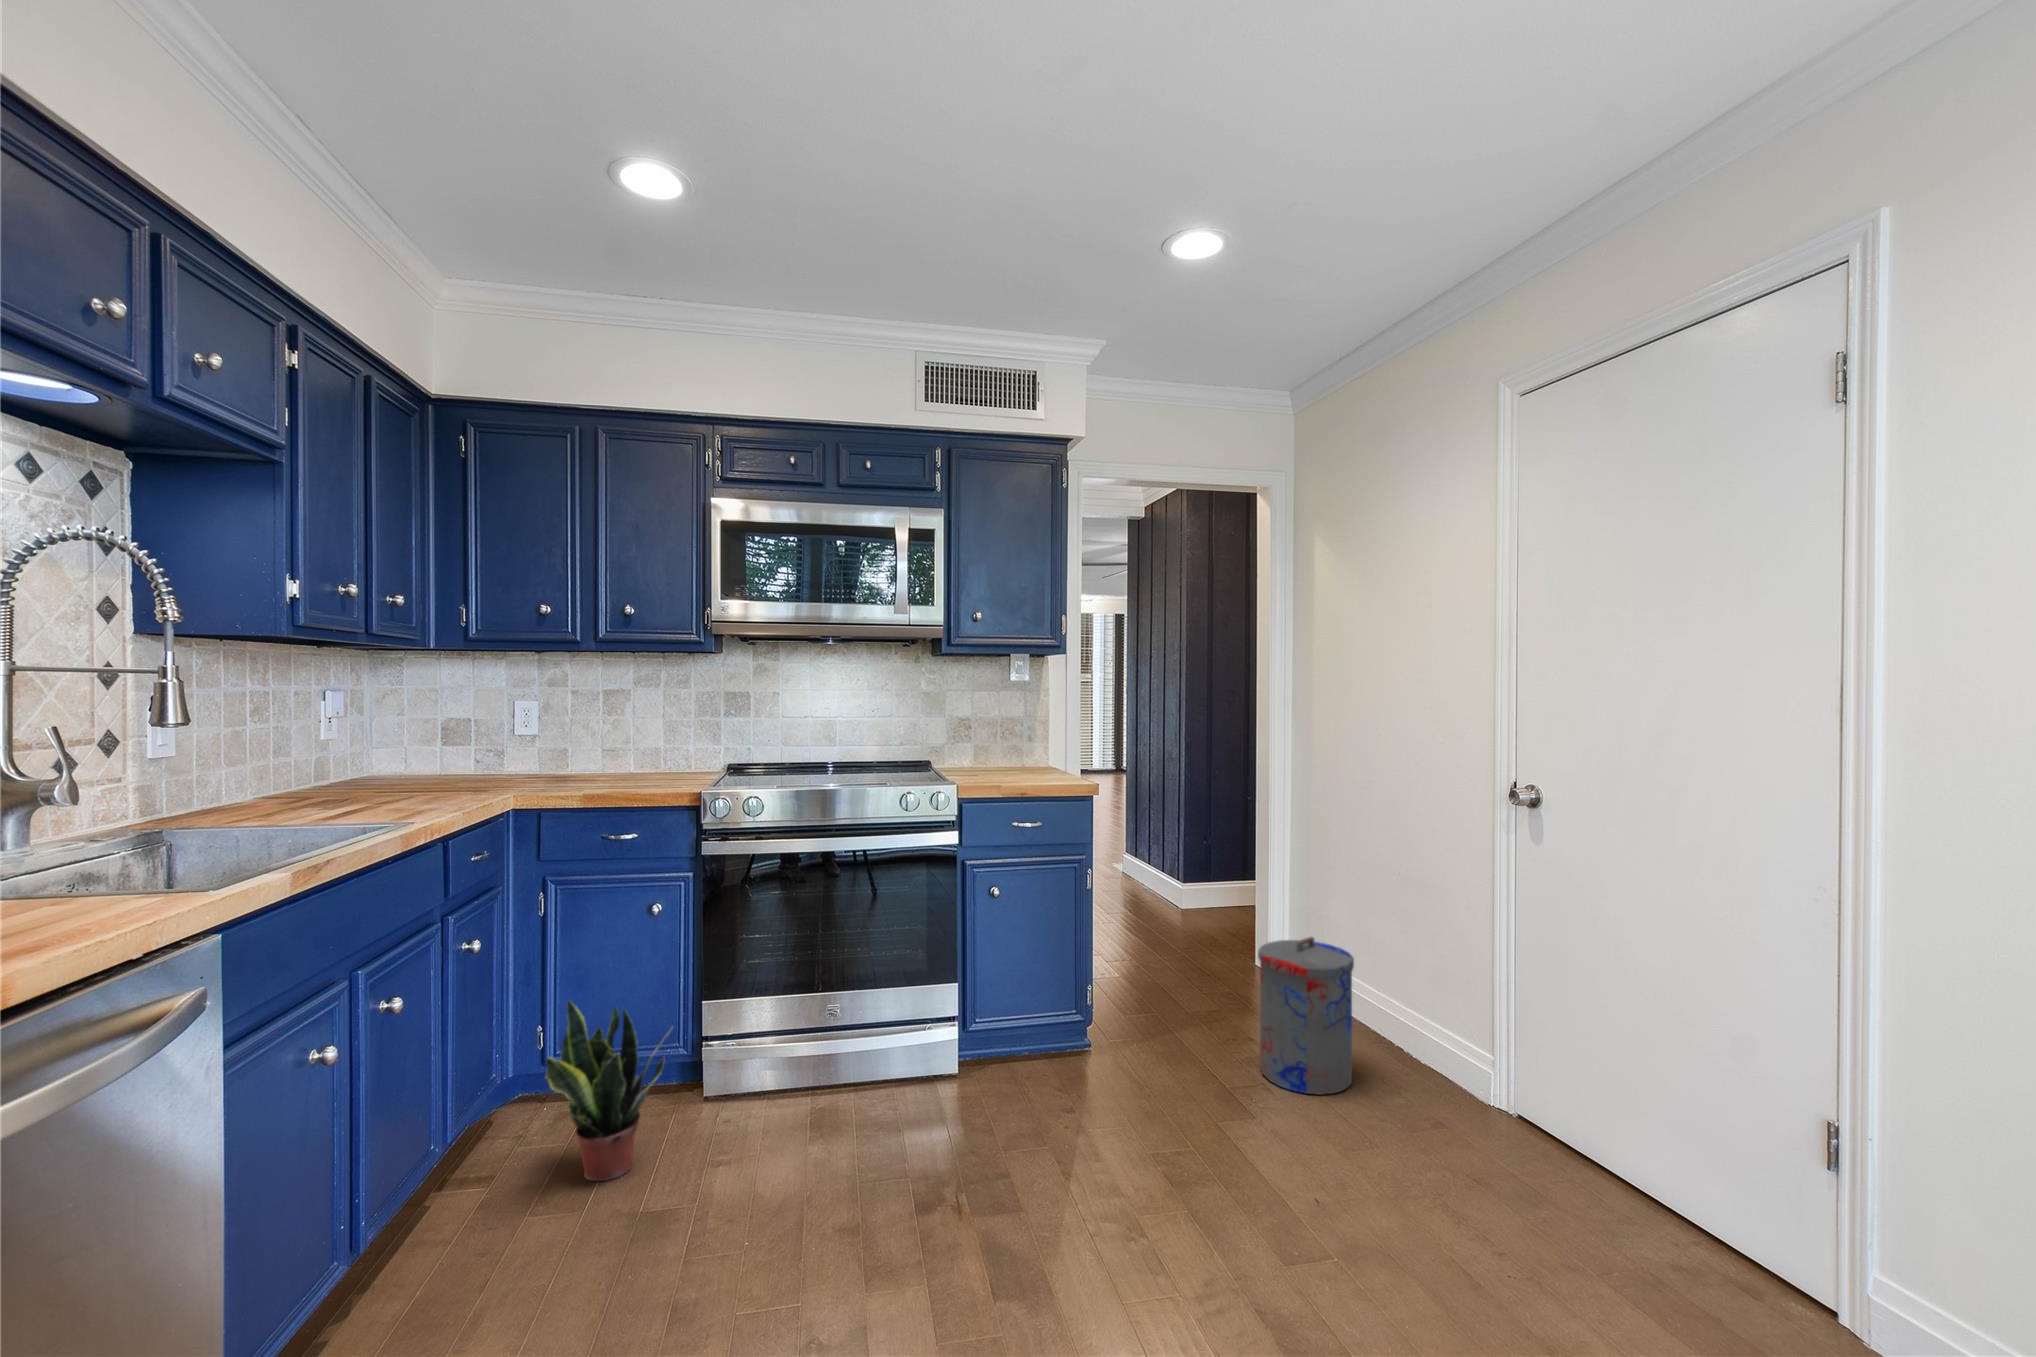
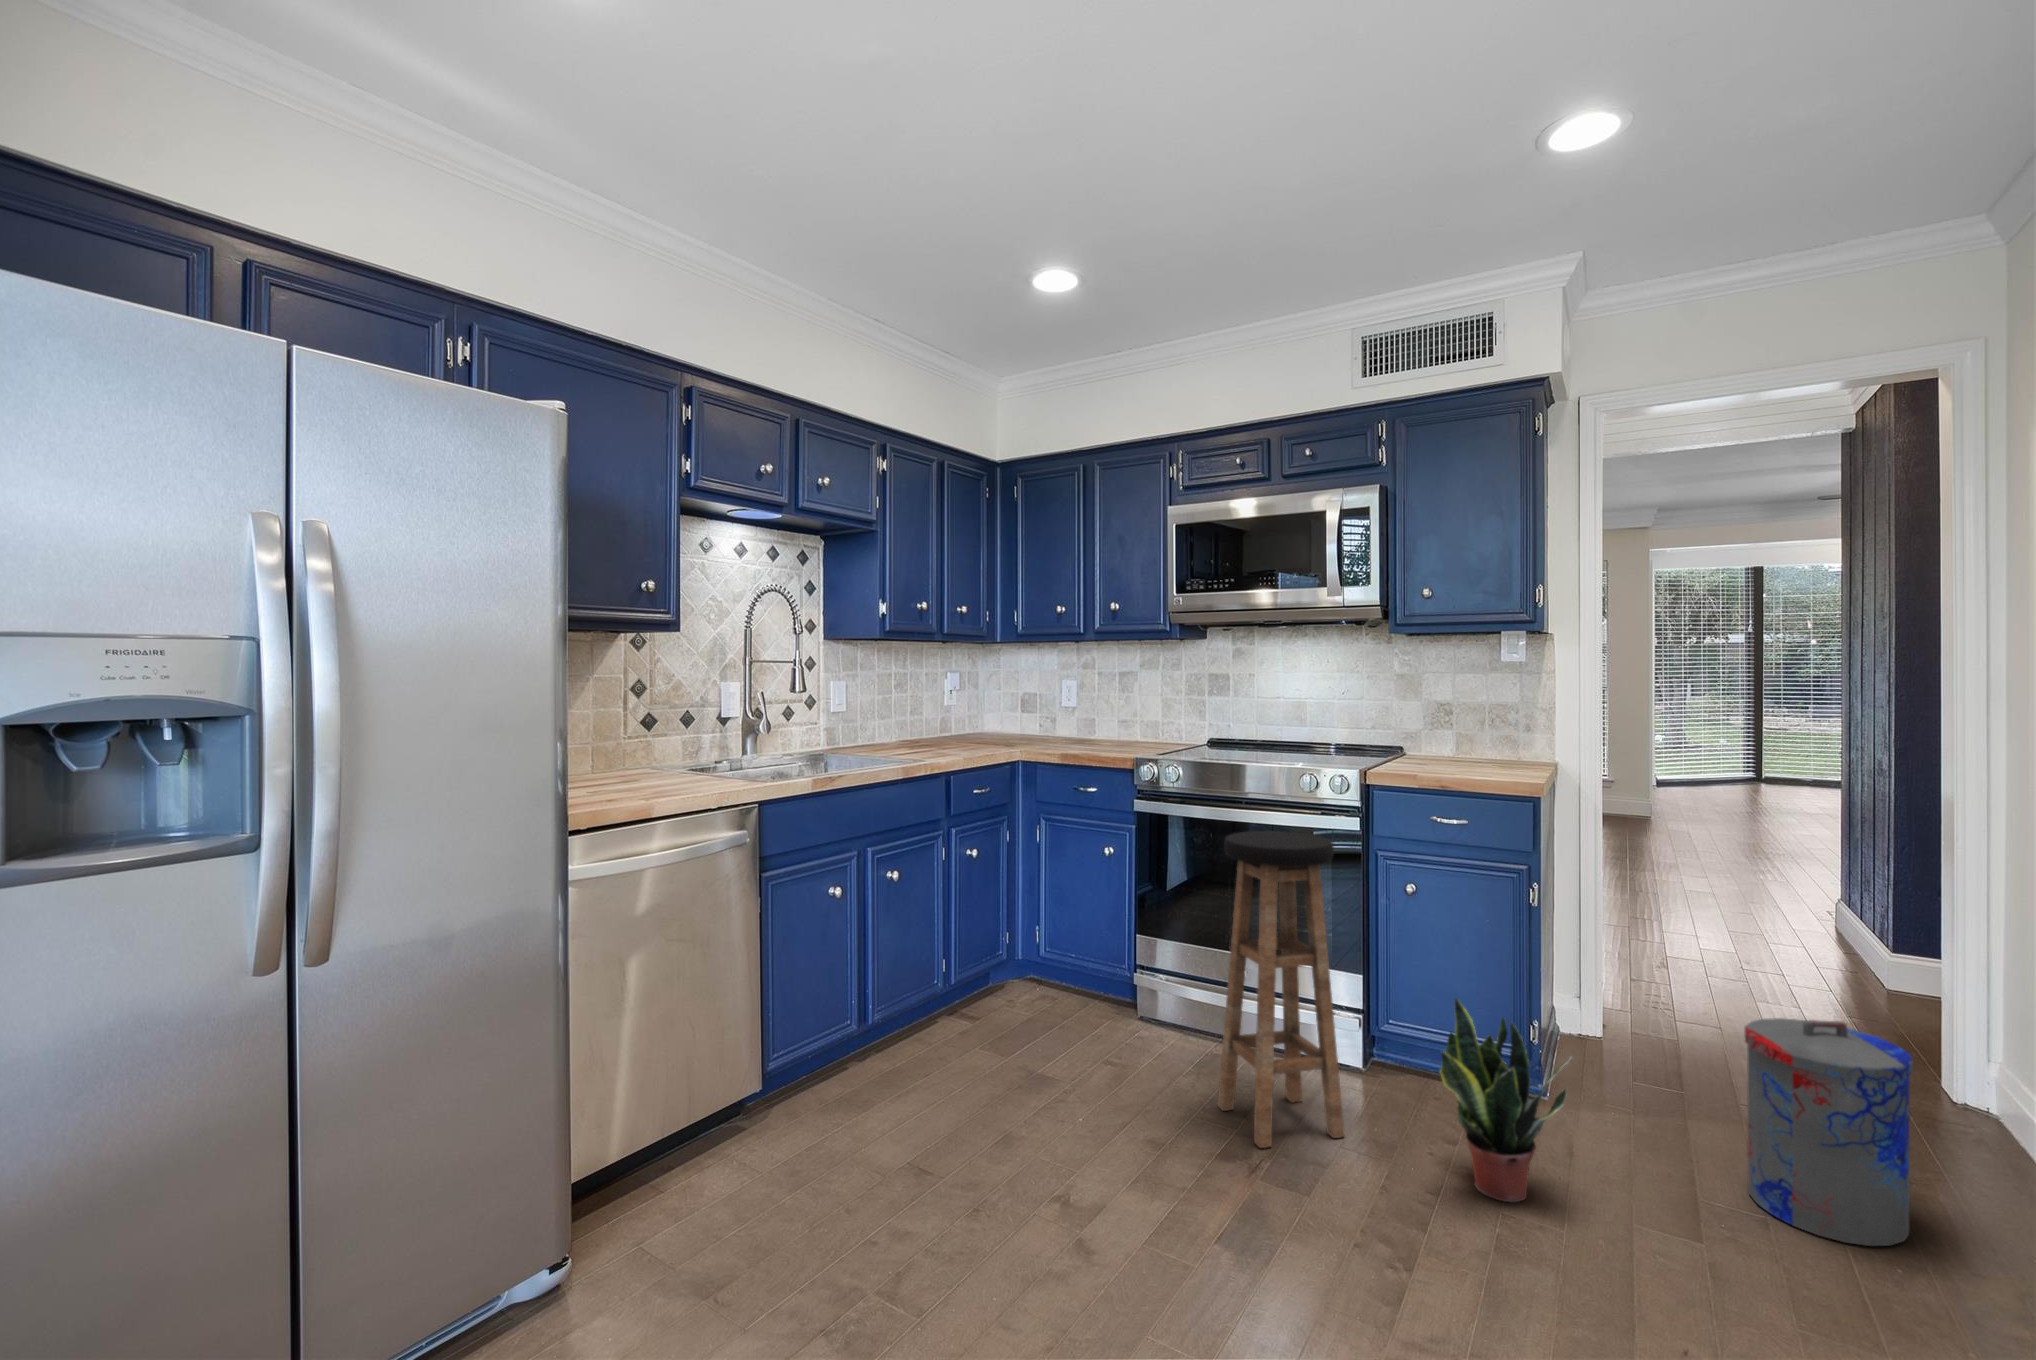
bar stool: none [886,856,1019,1203] -> present [1218,831,1345,1148]
potted plant: present [546,1001,670,1181] -> present [1440,999,1571,1202]

